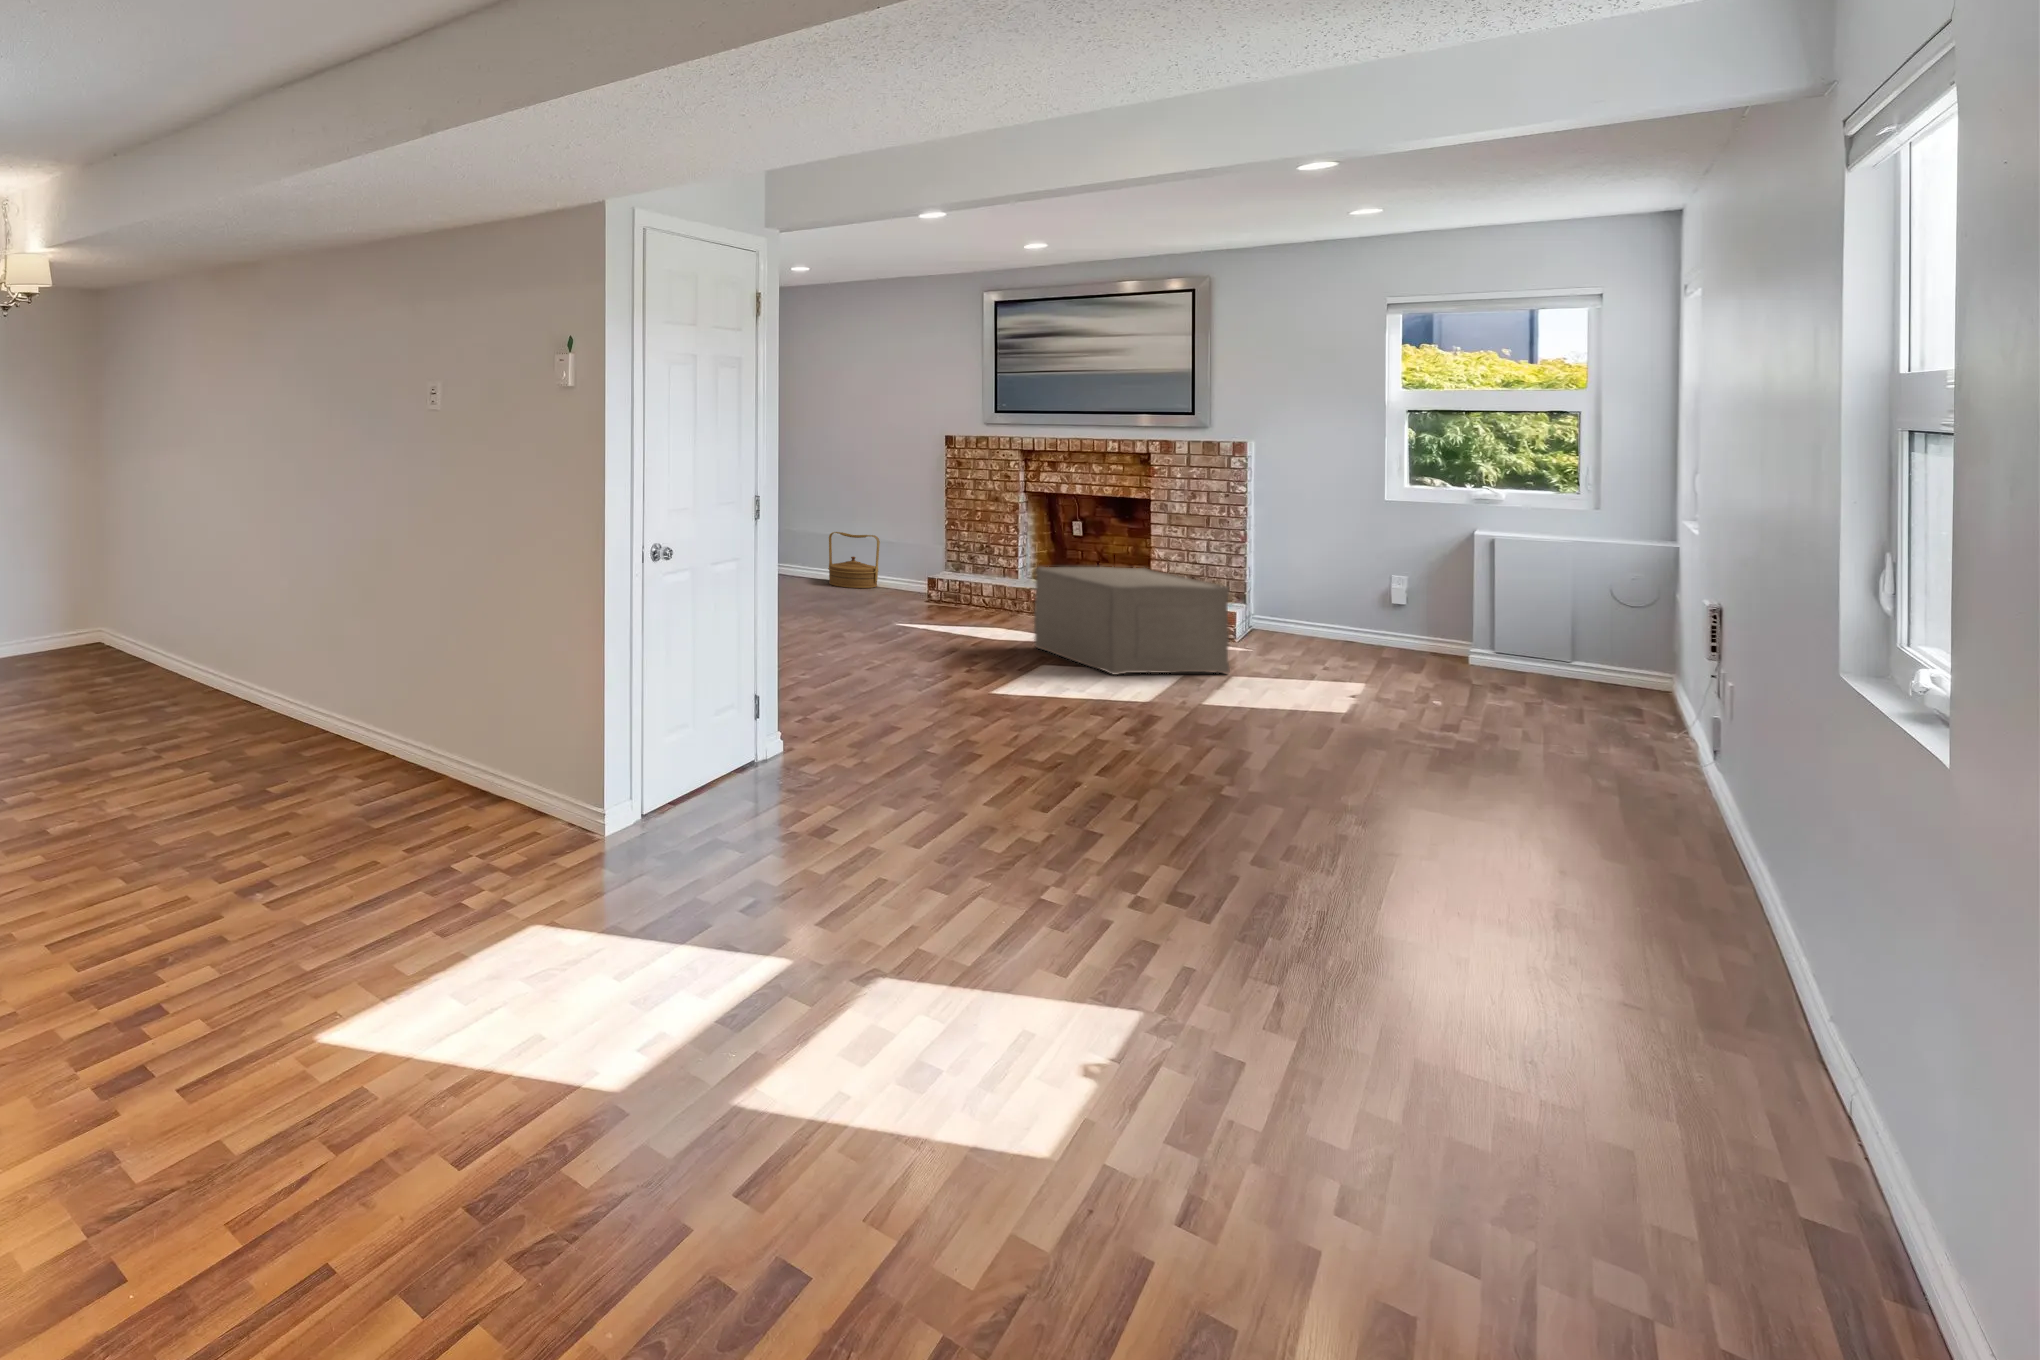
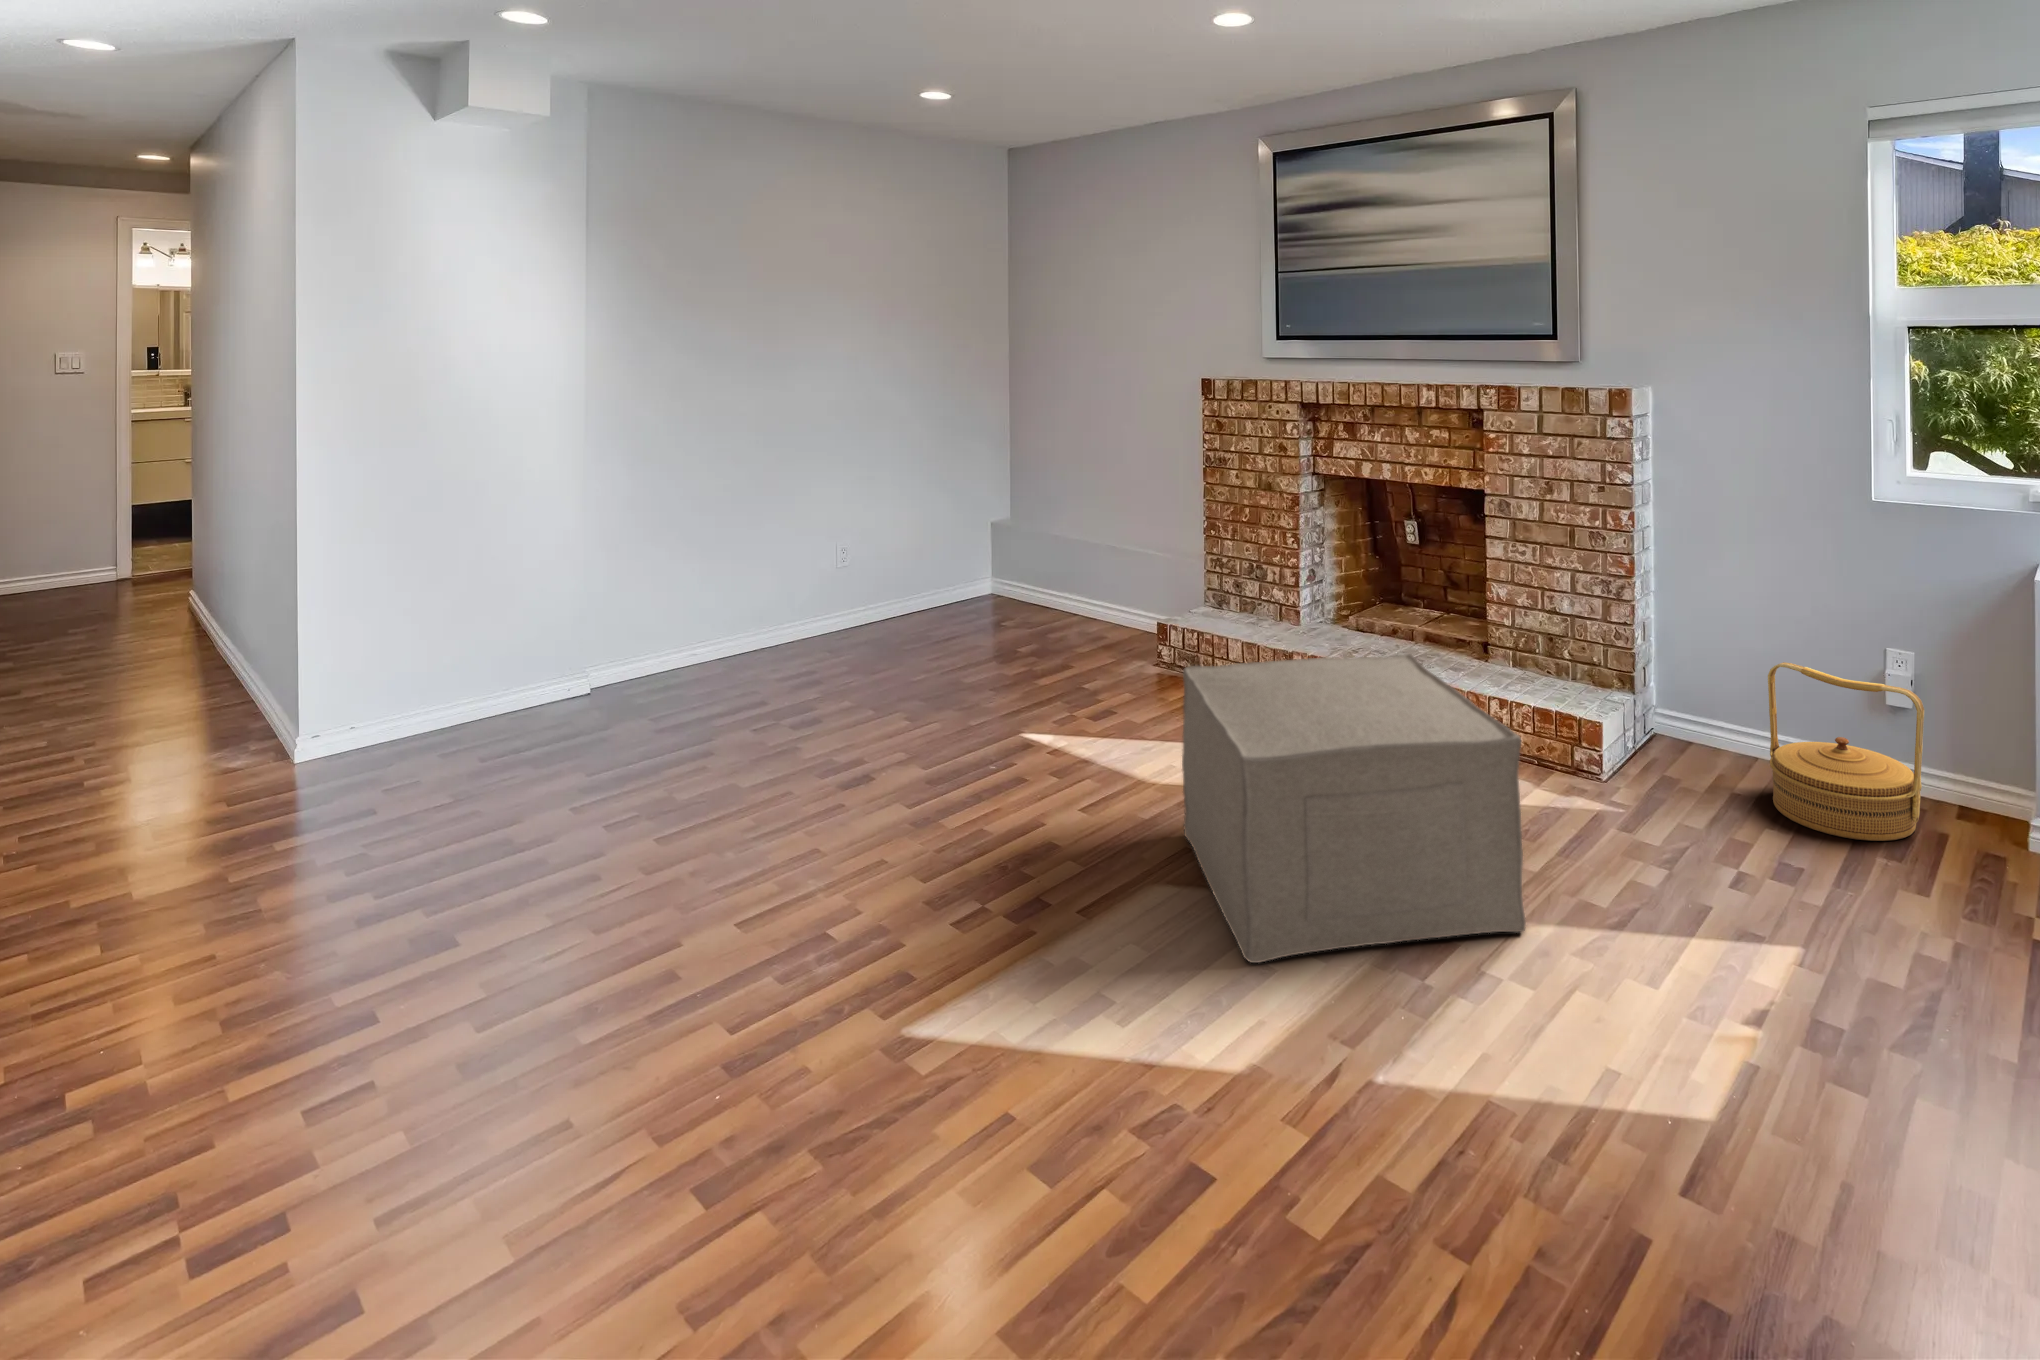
woven basket: present [828,532,880,588] -> present [1768,662,1924,841]

